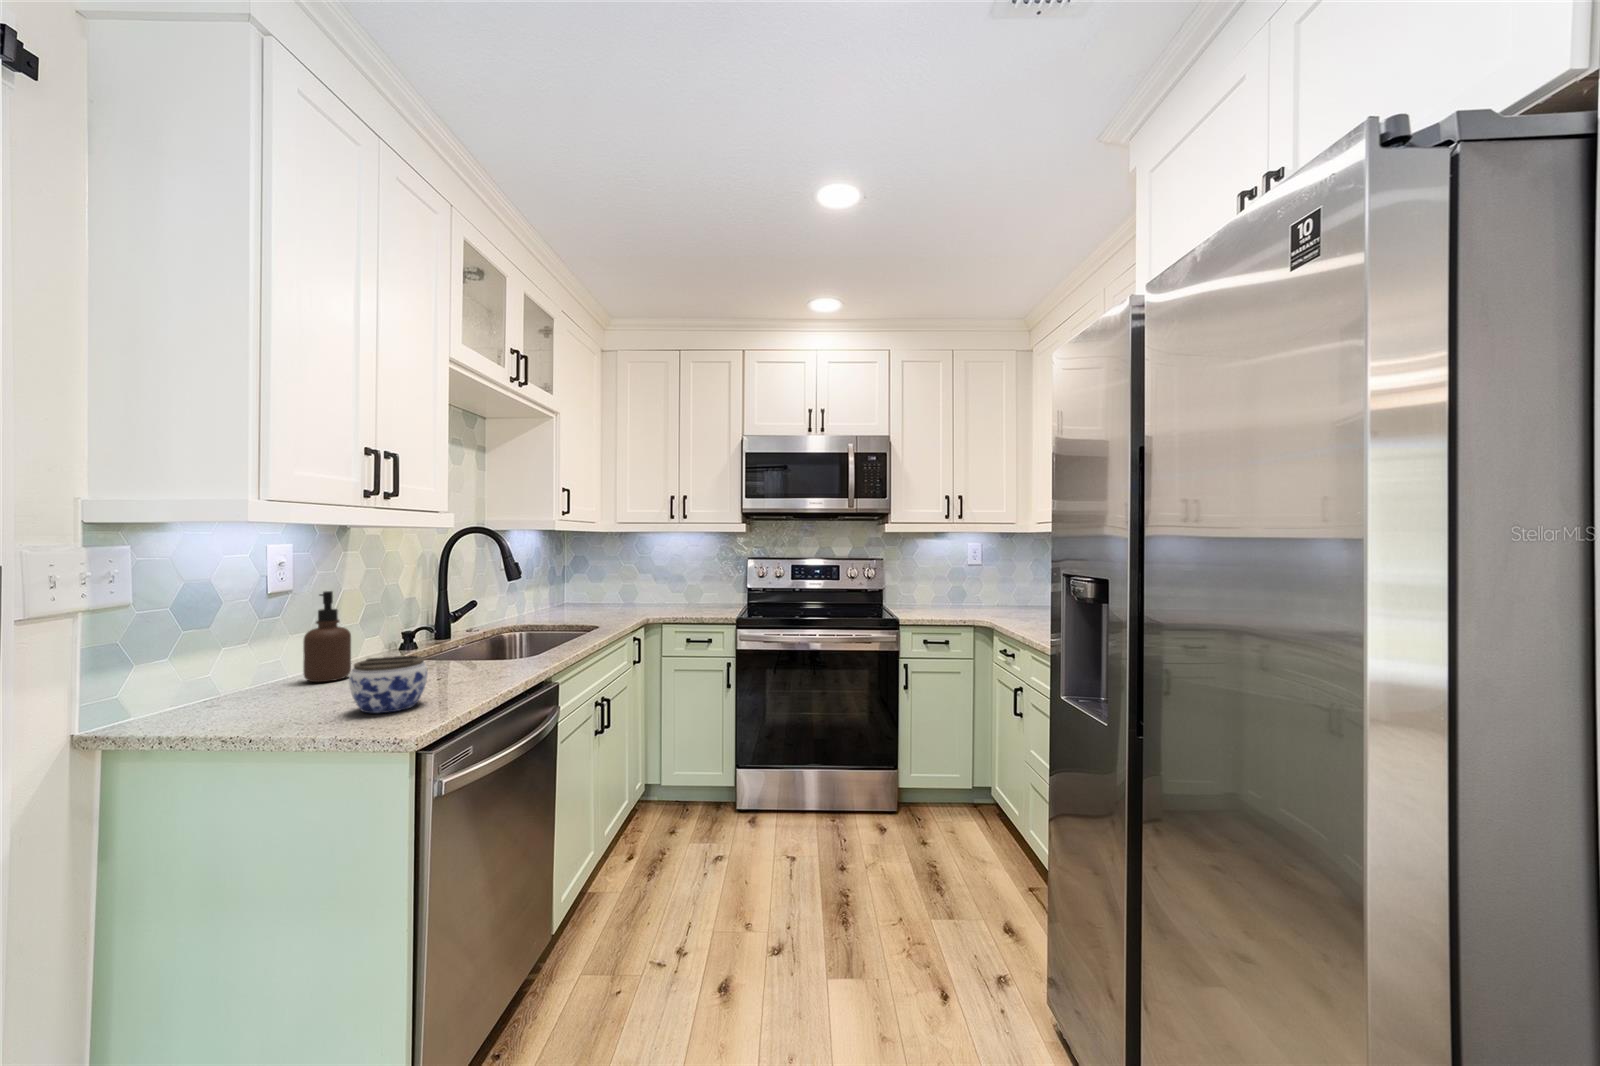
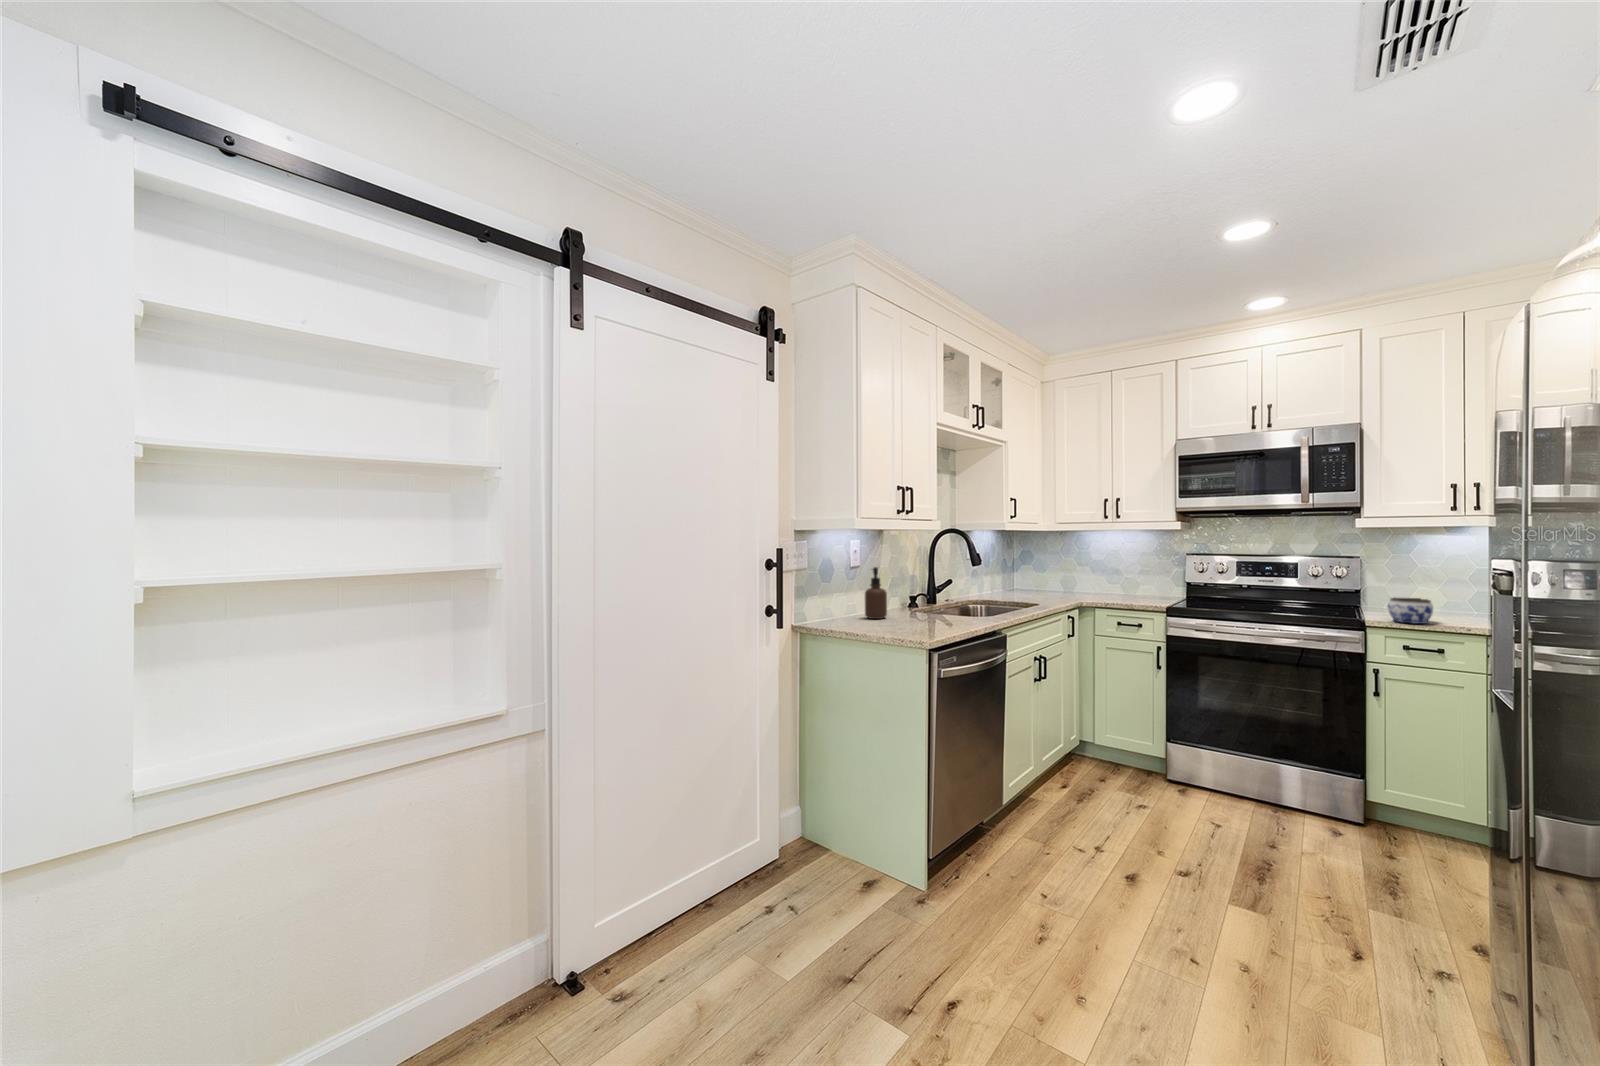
jar: present [349,656,427,713] -> present [1388,597,1433,624]

